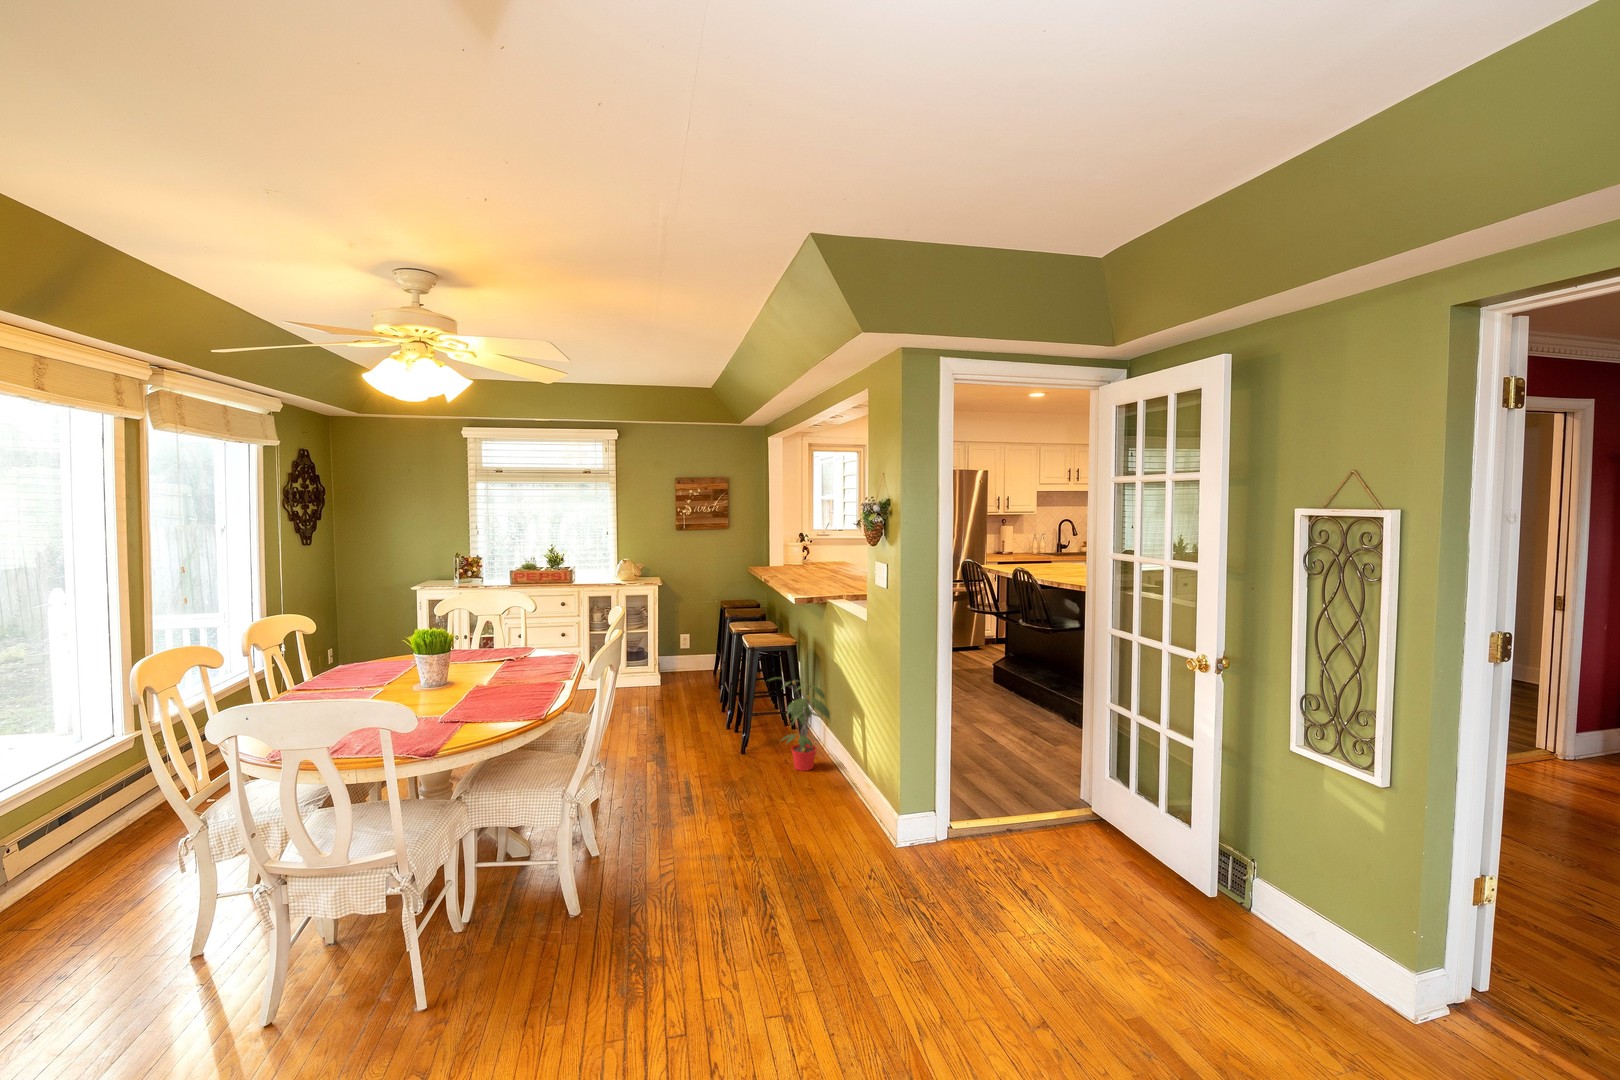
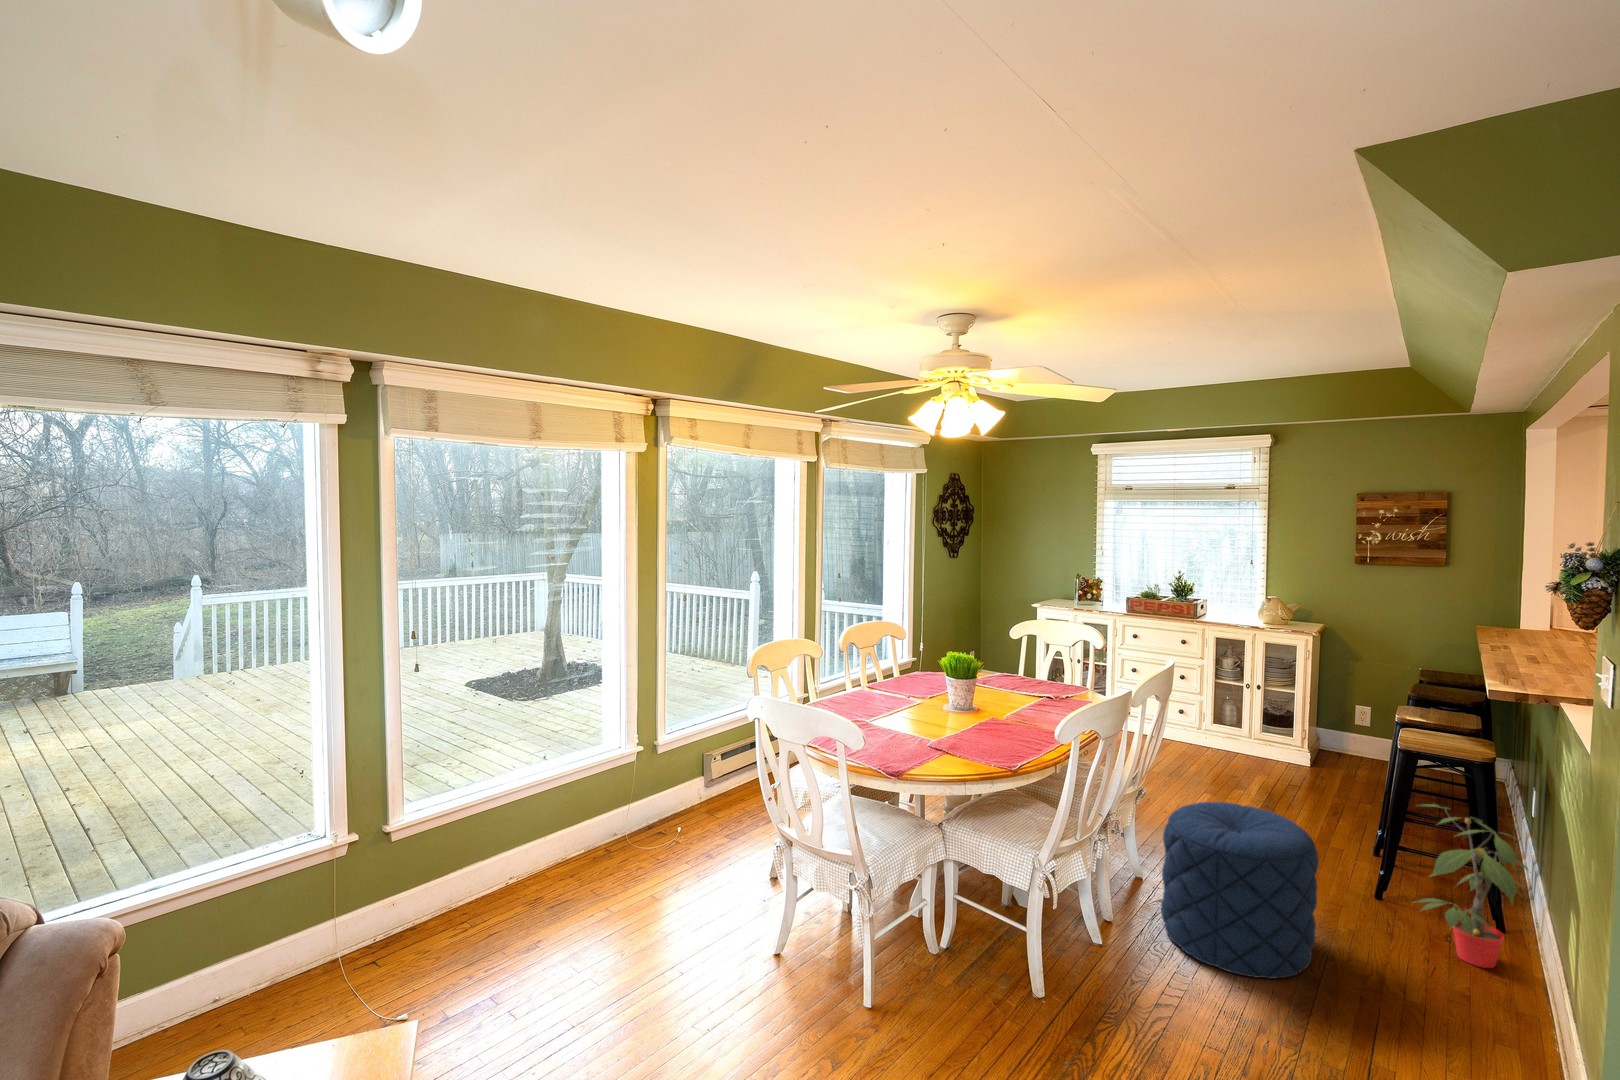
pouf: none [630,708,735,834] -> present [1161,802,1319,978]

